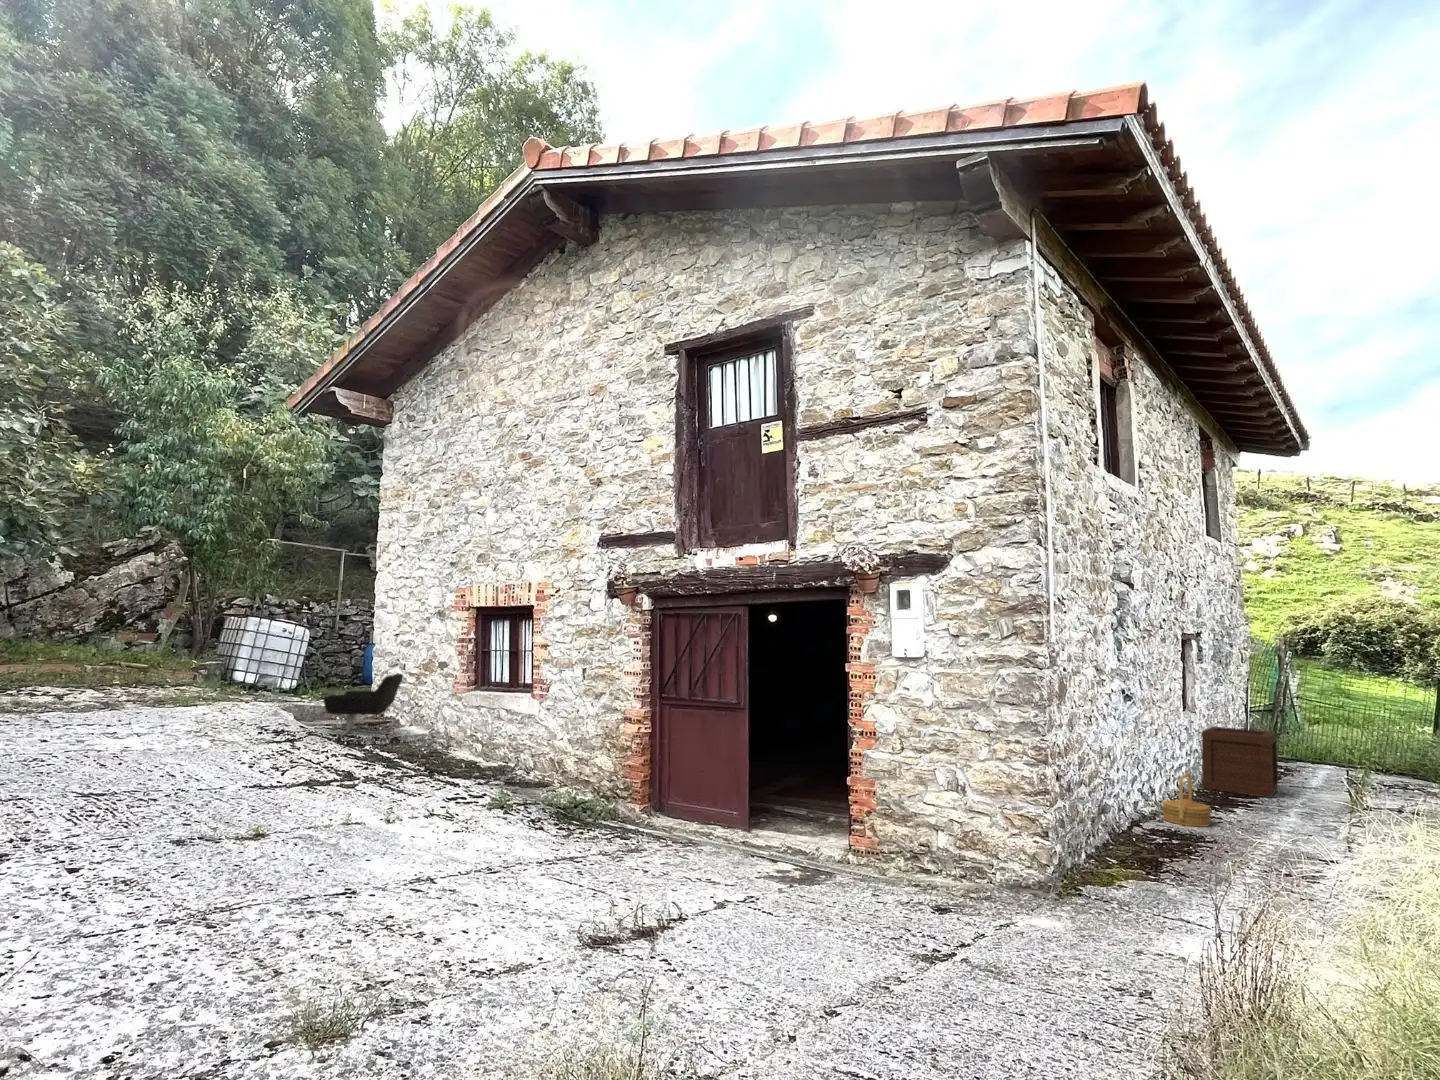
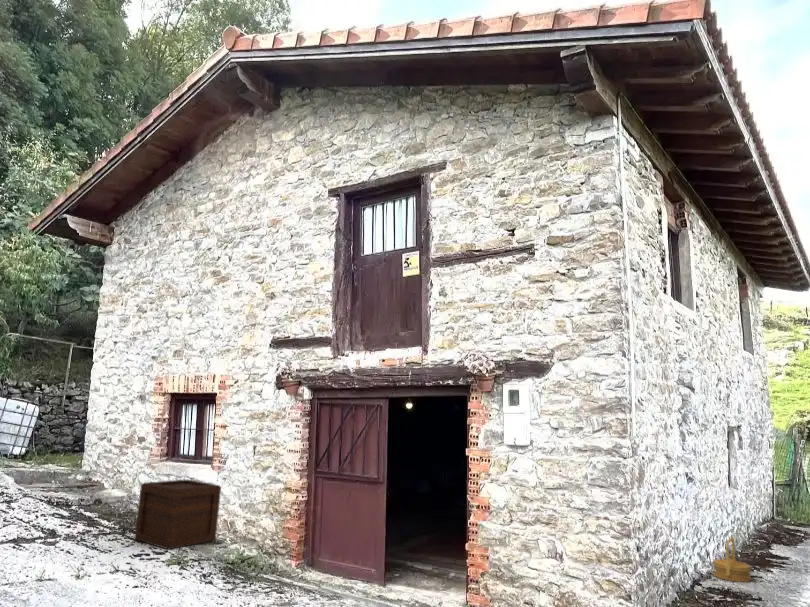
lounge chair: present [323,674,403,735] -> none [34,445,109,497]
wooden crate: present [1201,726,1278,798] -> present [135,480,221,549]

